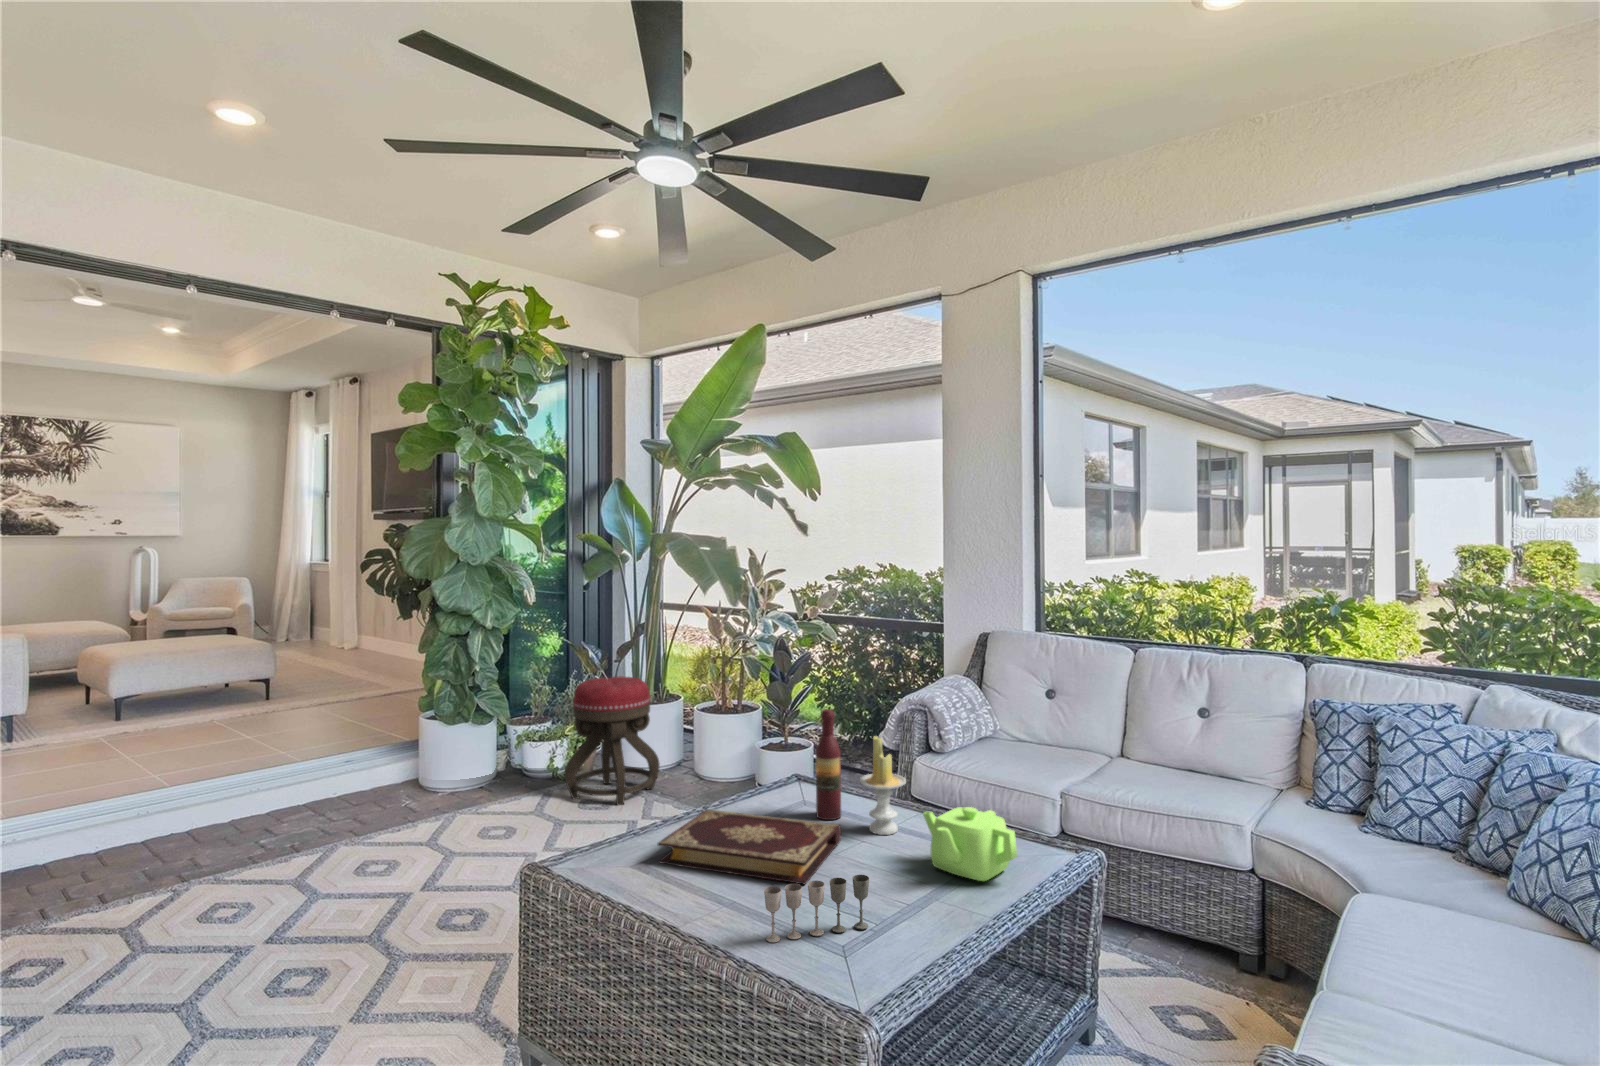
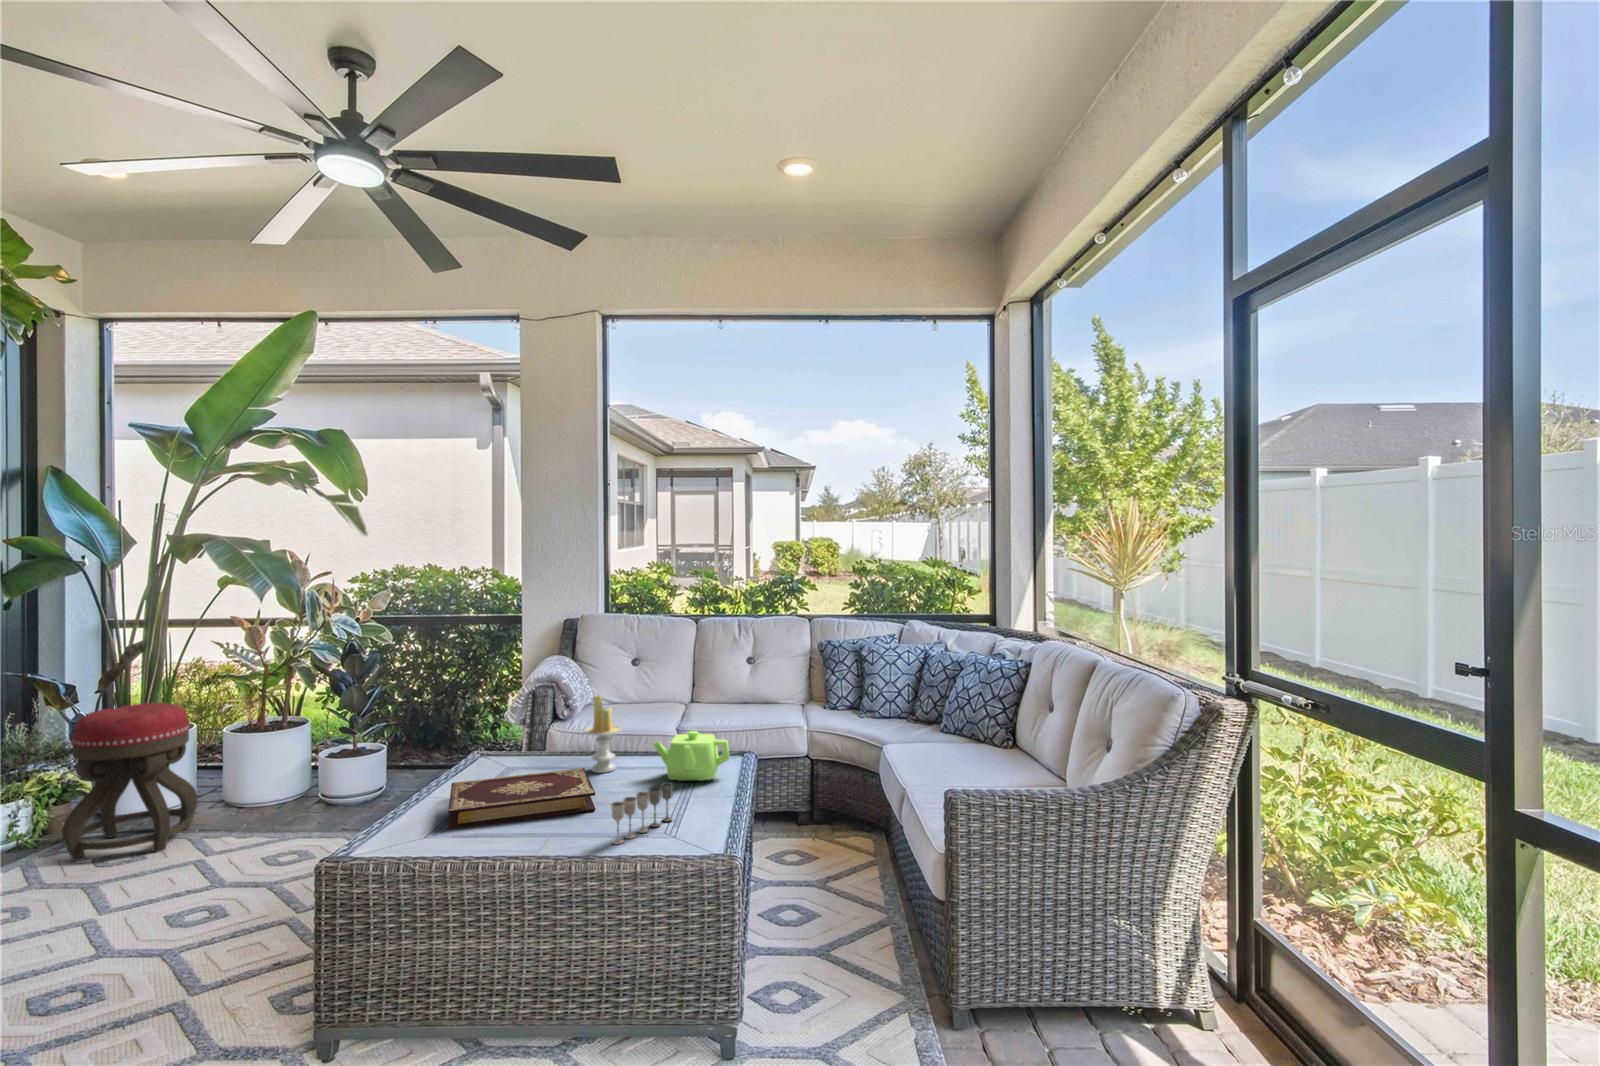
wine bottle: present [816,709,841,820] -> none [537,680,560,774]

